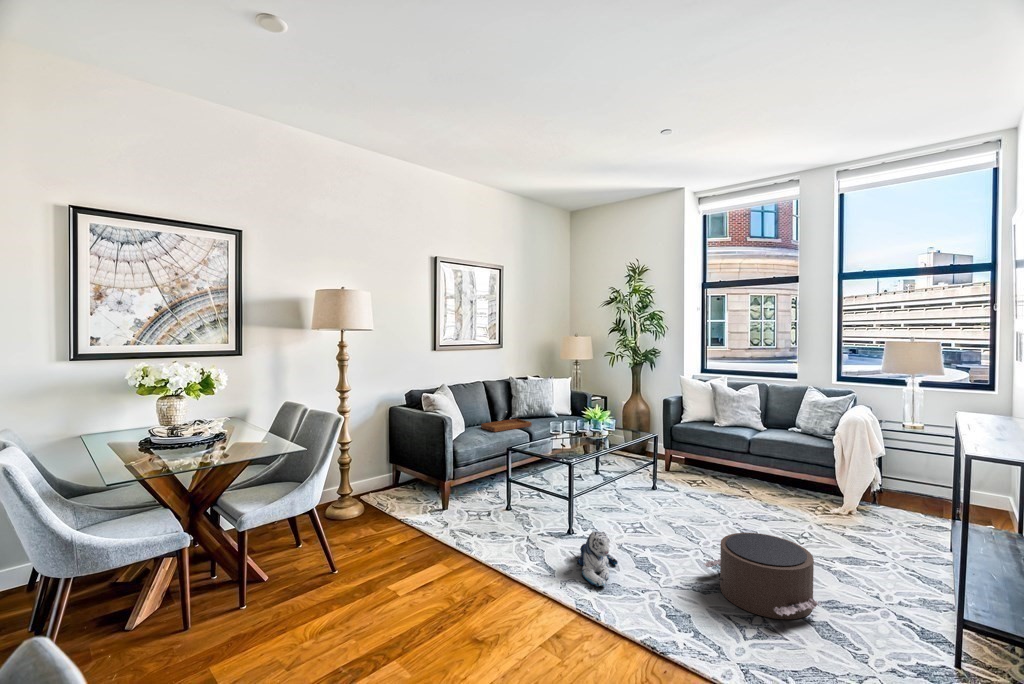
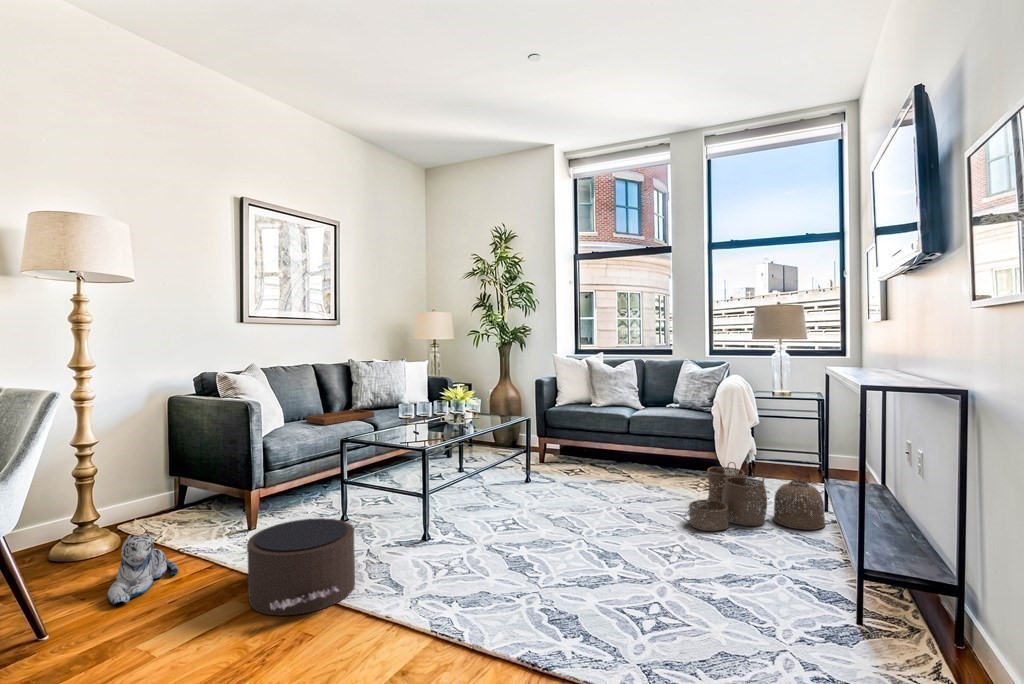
woven basket: none [801,493,943,567] -> present [689,462,825,531]
plush toy: present [578,532,618,587] -> present [107,535,178,605]
pouf: present [704,533,821,619] -> present [247,518,355,616]

